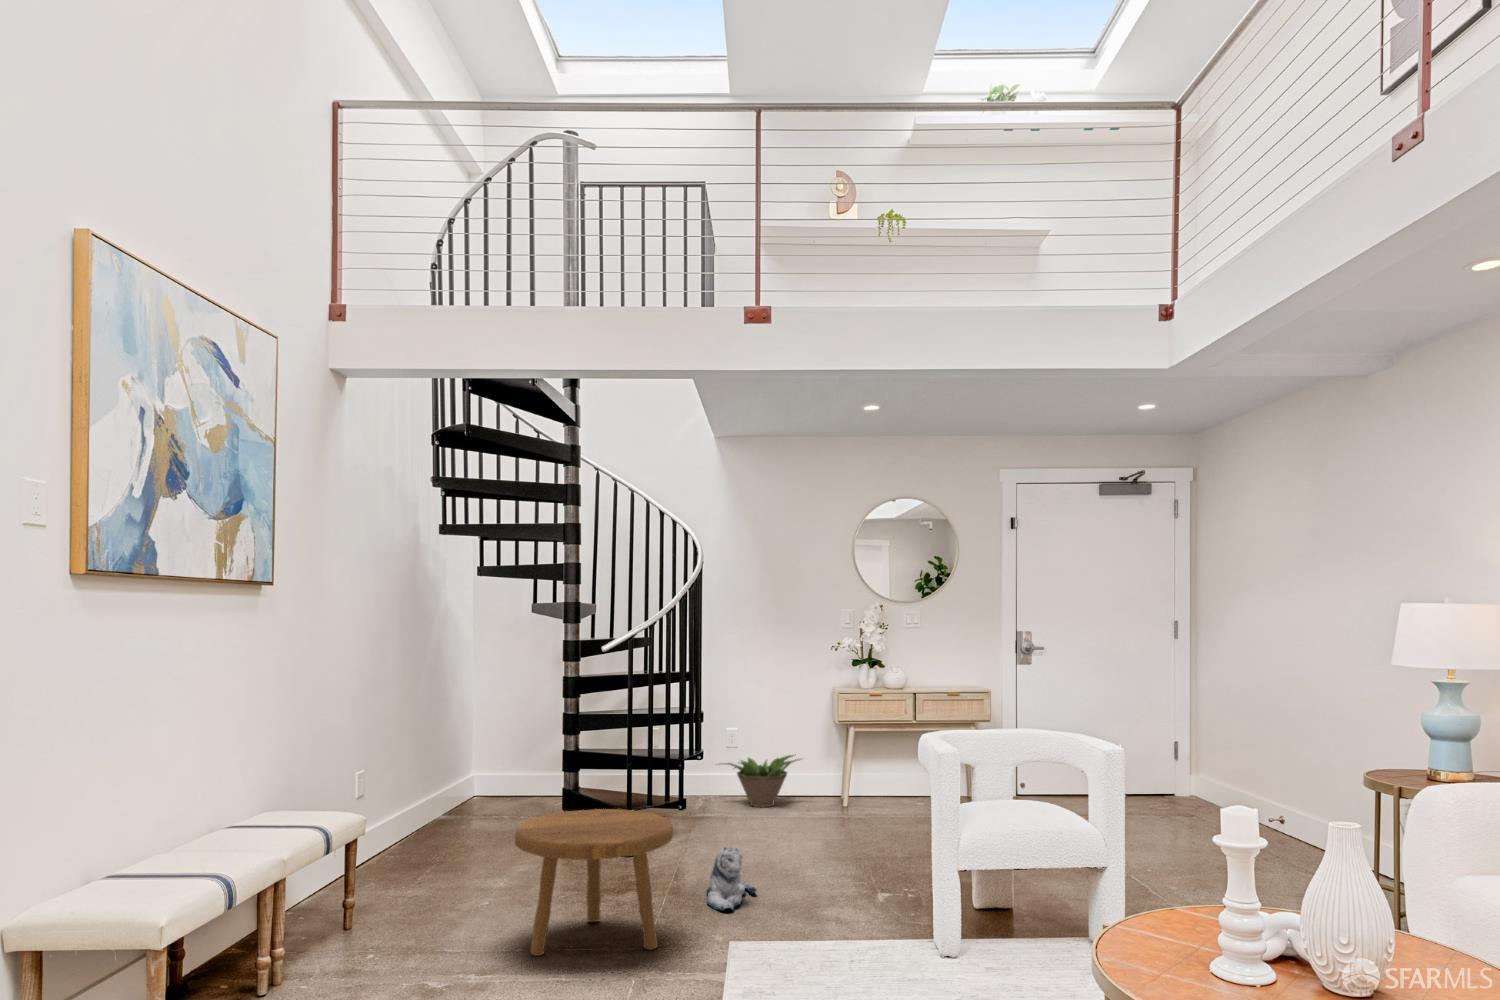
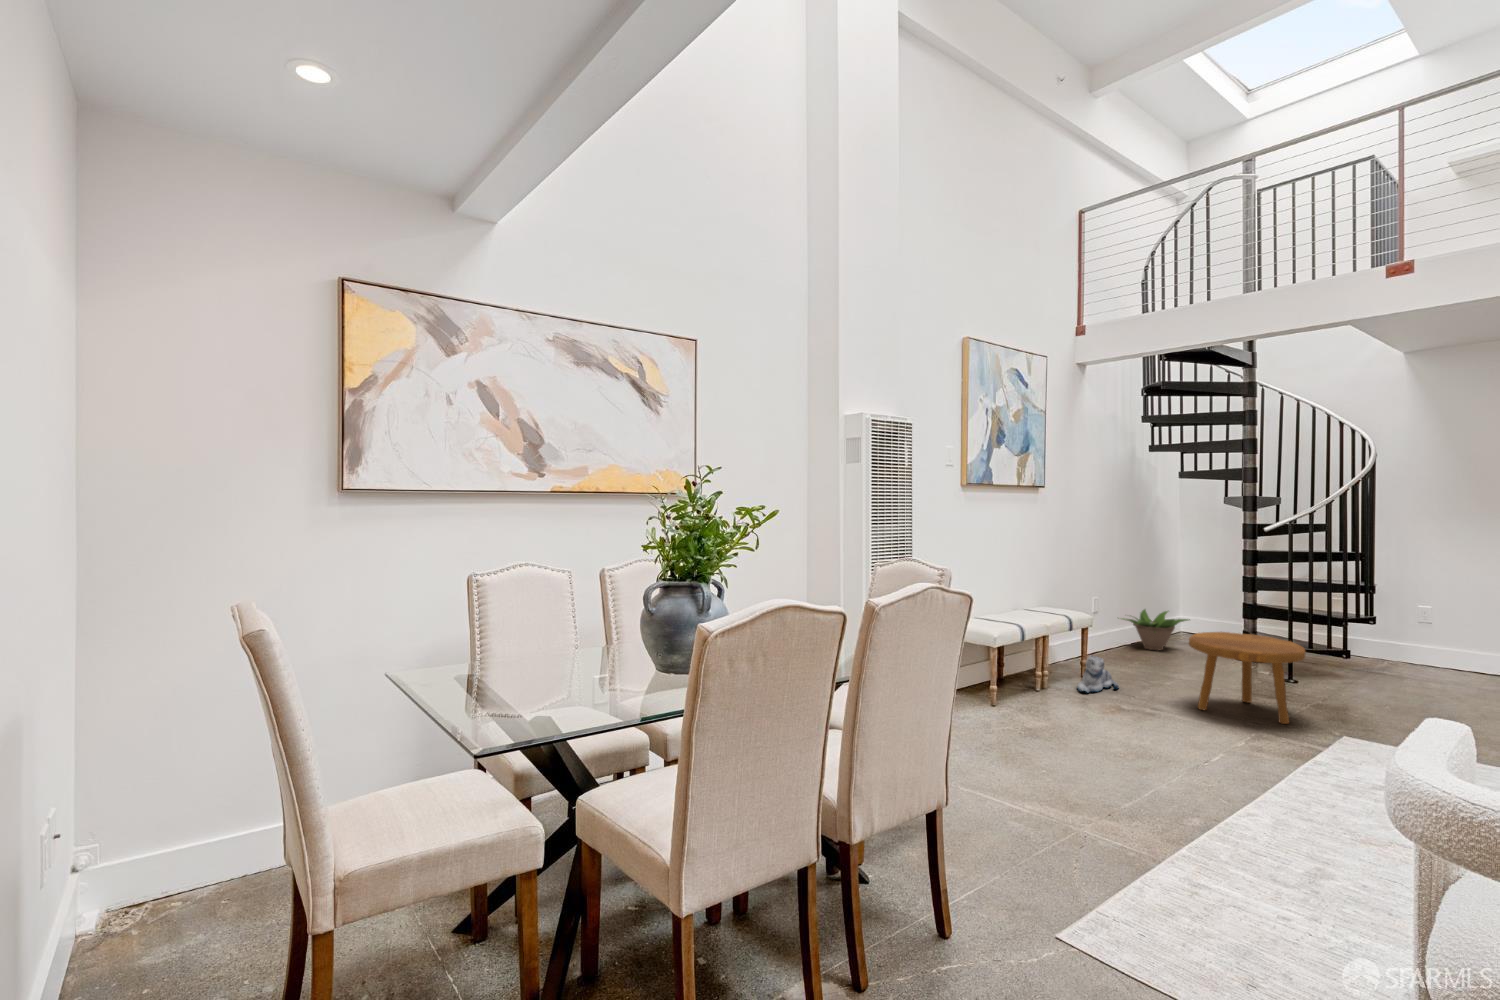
decorative plant: present [725,755,799,807] -> present [1122,609,1190,650]
plush toy: present [706,847,756,911] -> present [1077,655,1119,693]

